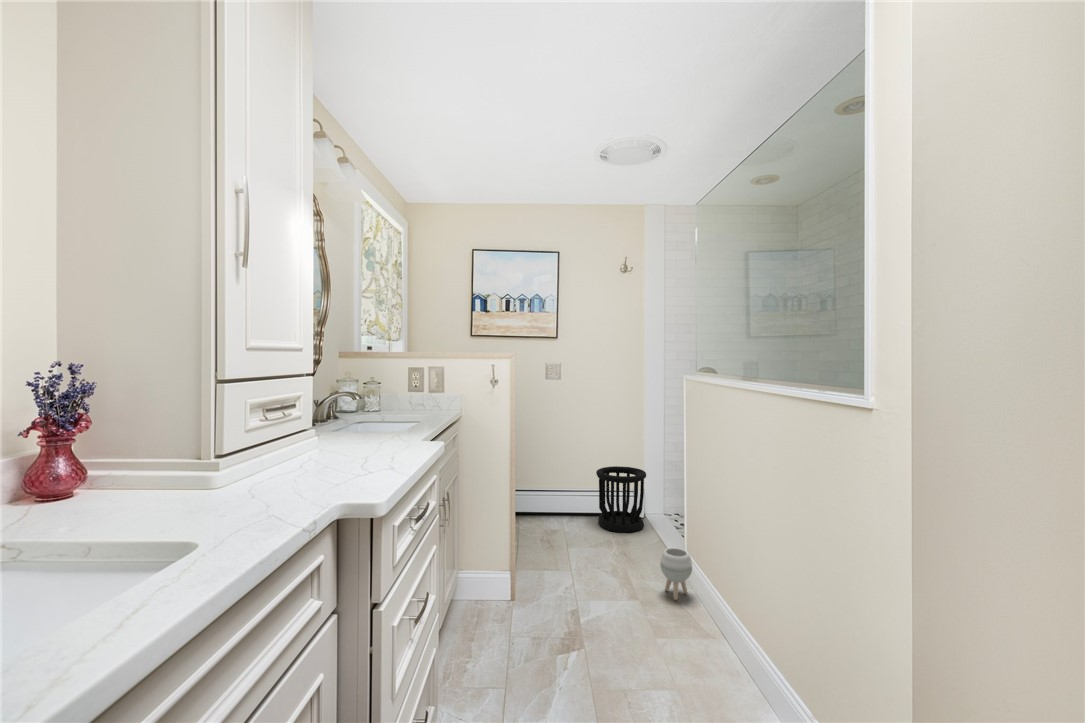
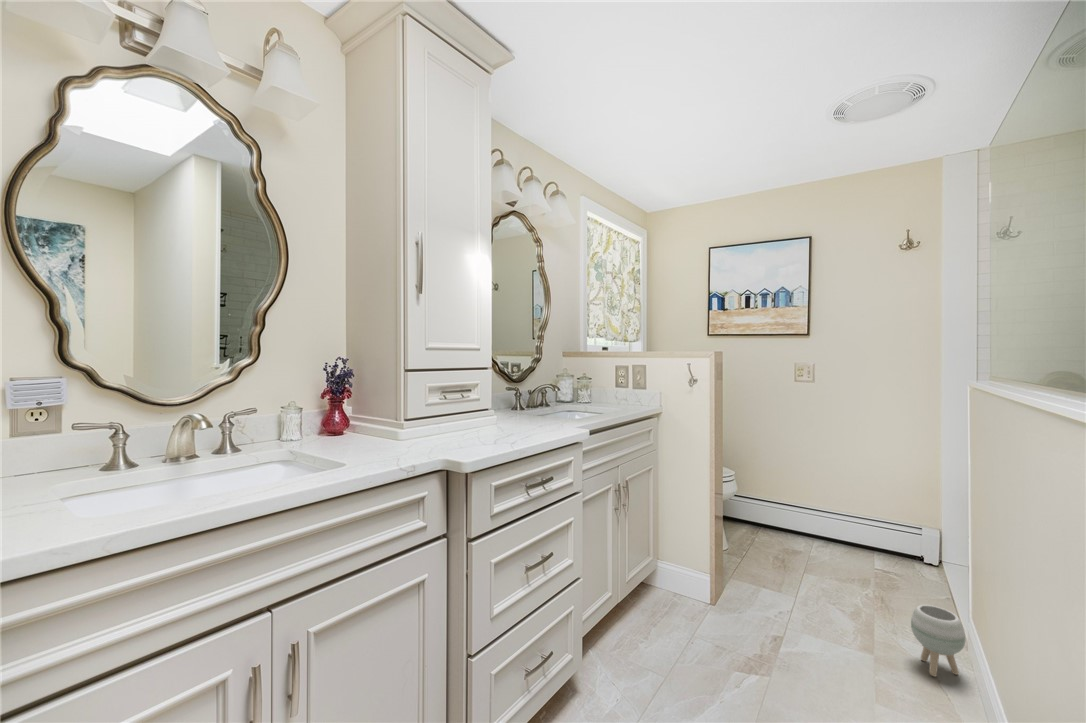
wastebasket: present [596,466,646,532] -> none [857,490,936,578]

